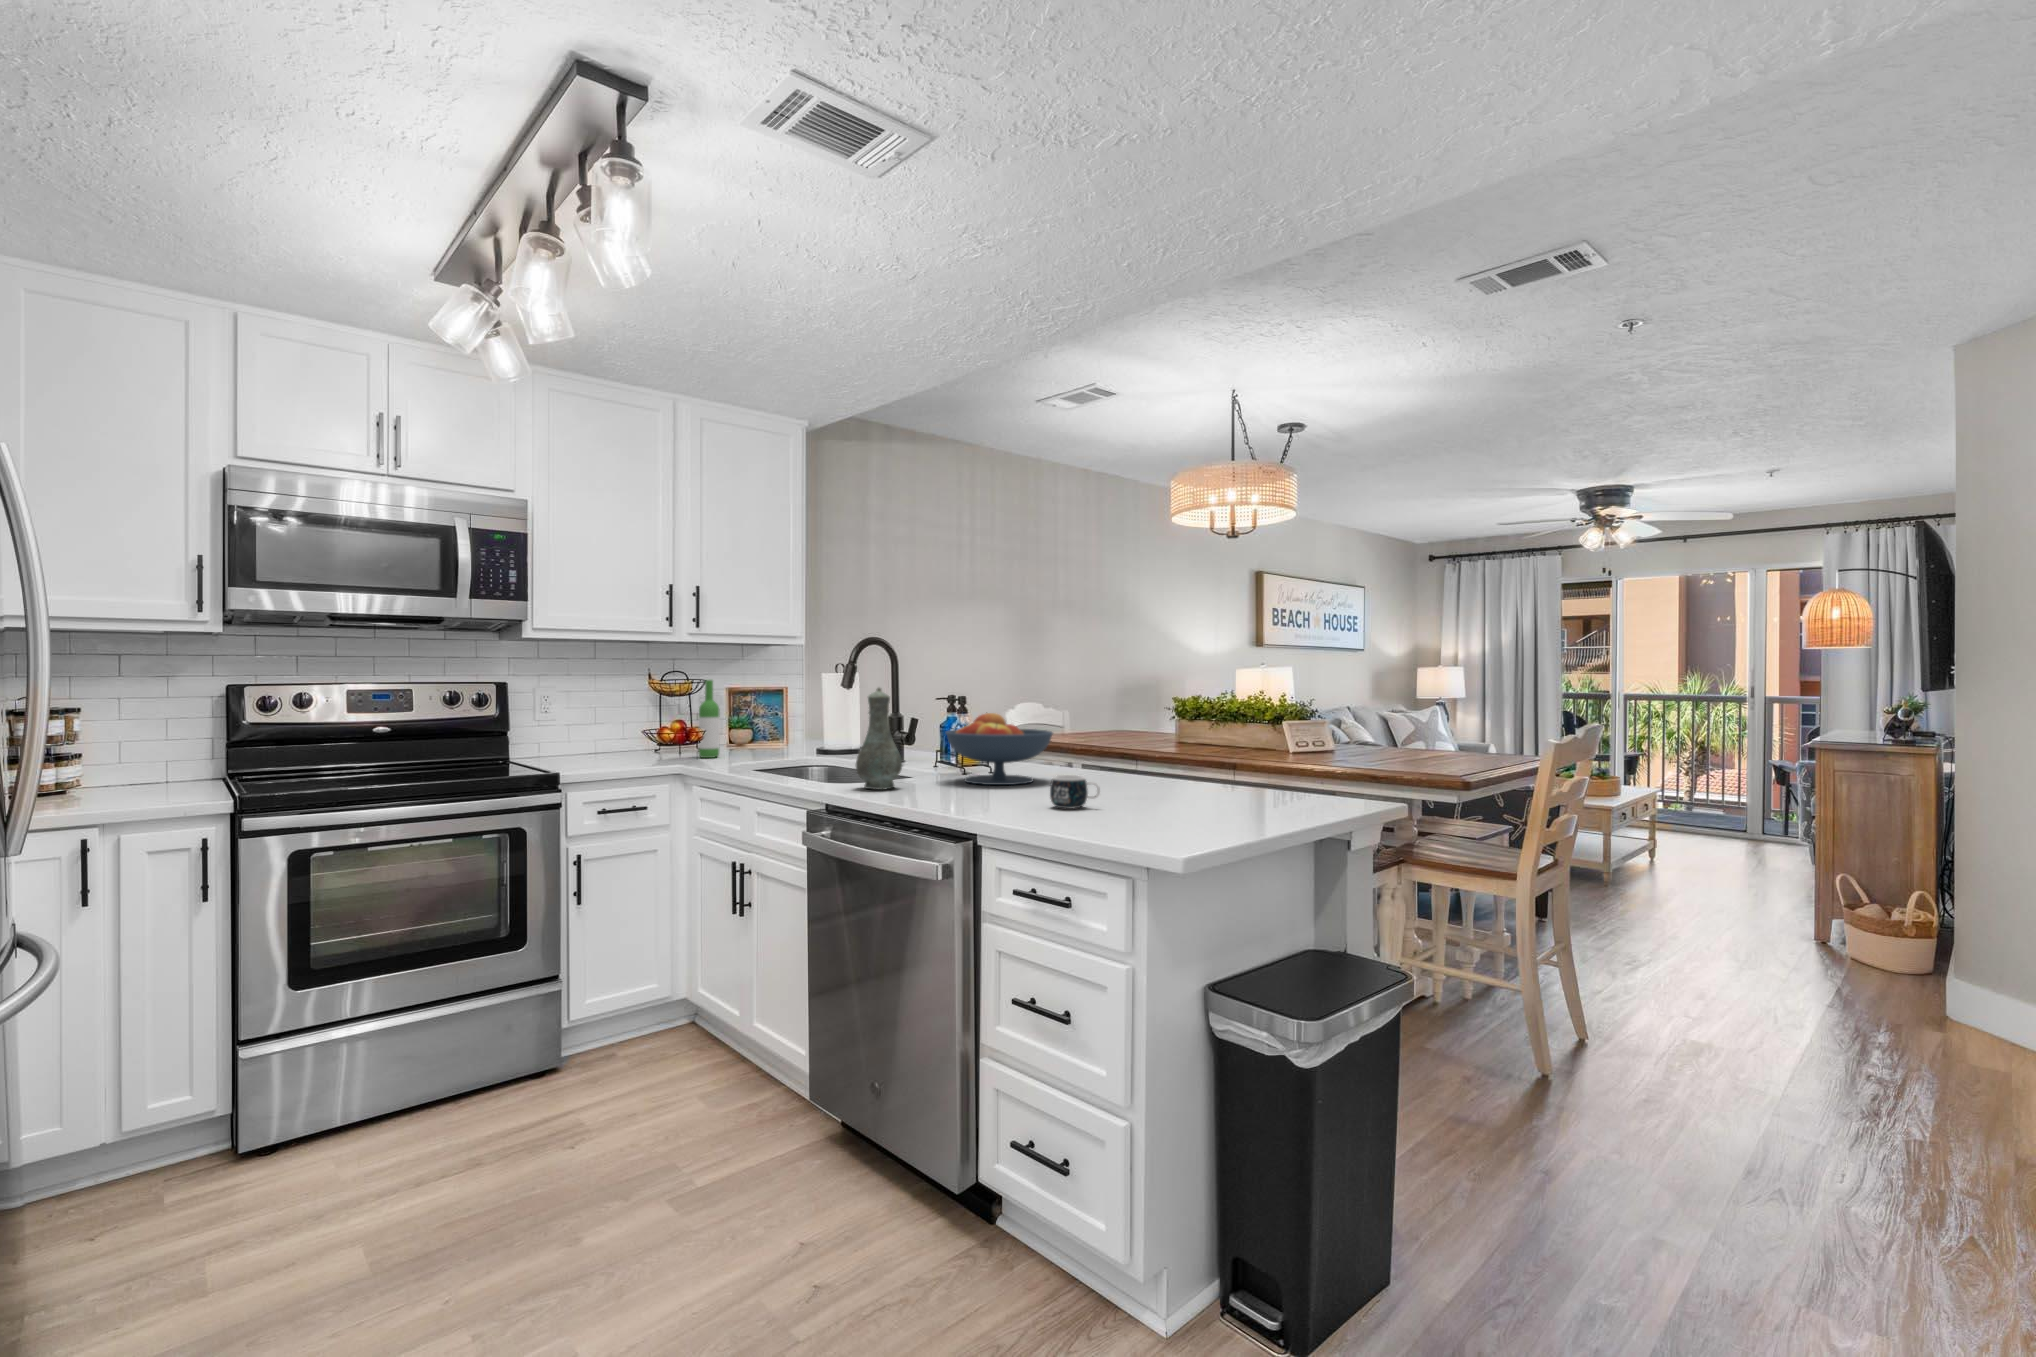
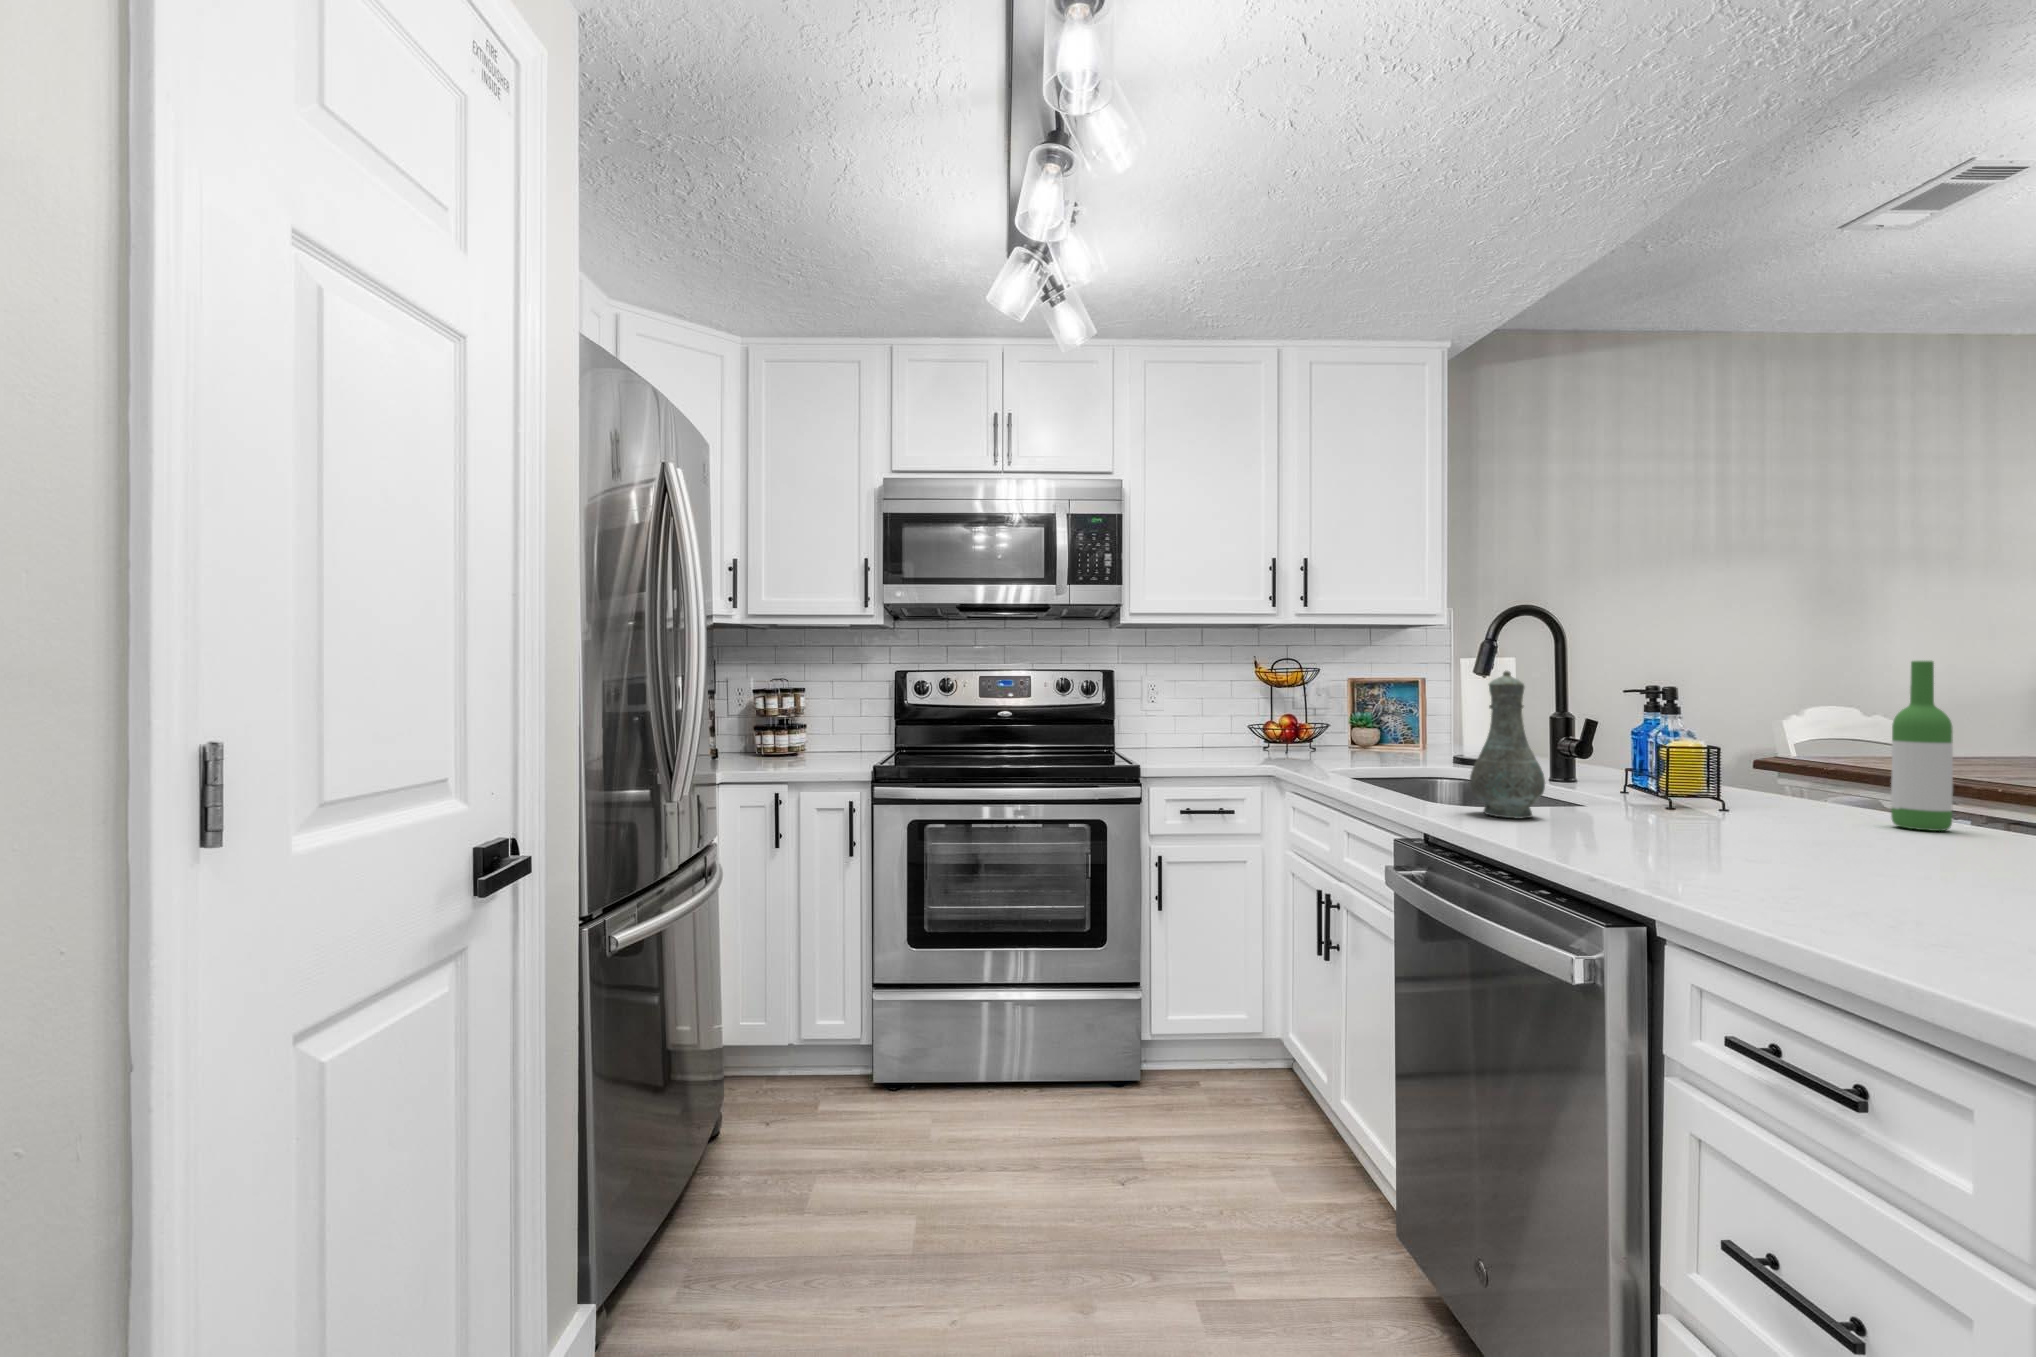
wine bottle: present [699,680,720,758] -> present [1891,661,1953,831]
fruit bowl: present [946,713,1053,785] -> none [1626,713,1848,833]
mug: present [1050,775,1100,809] -> none [1827,827,1961,895]

